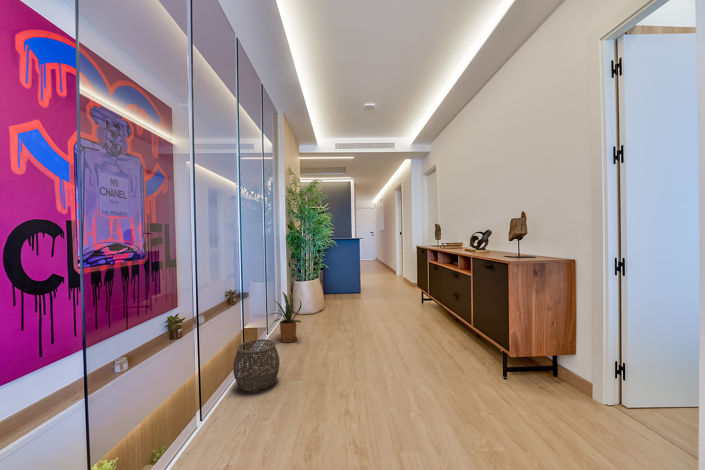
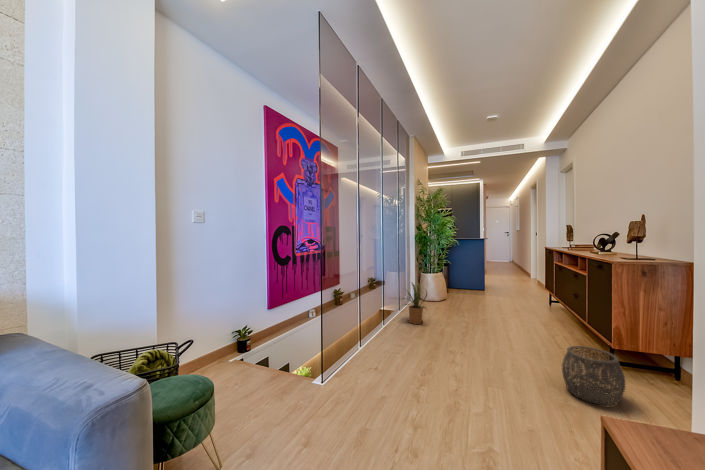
woven basket: present [233,339,280,391] -> present [562,346,625,405]

